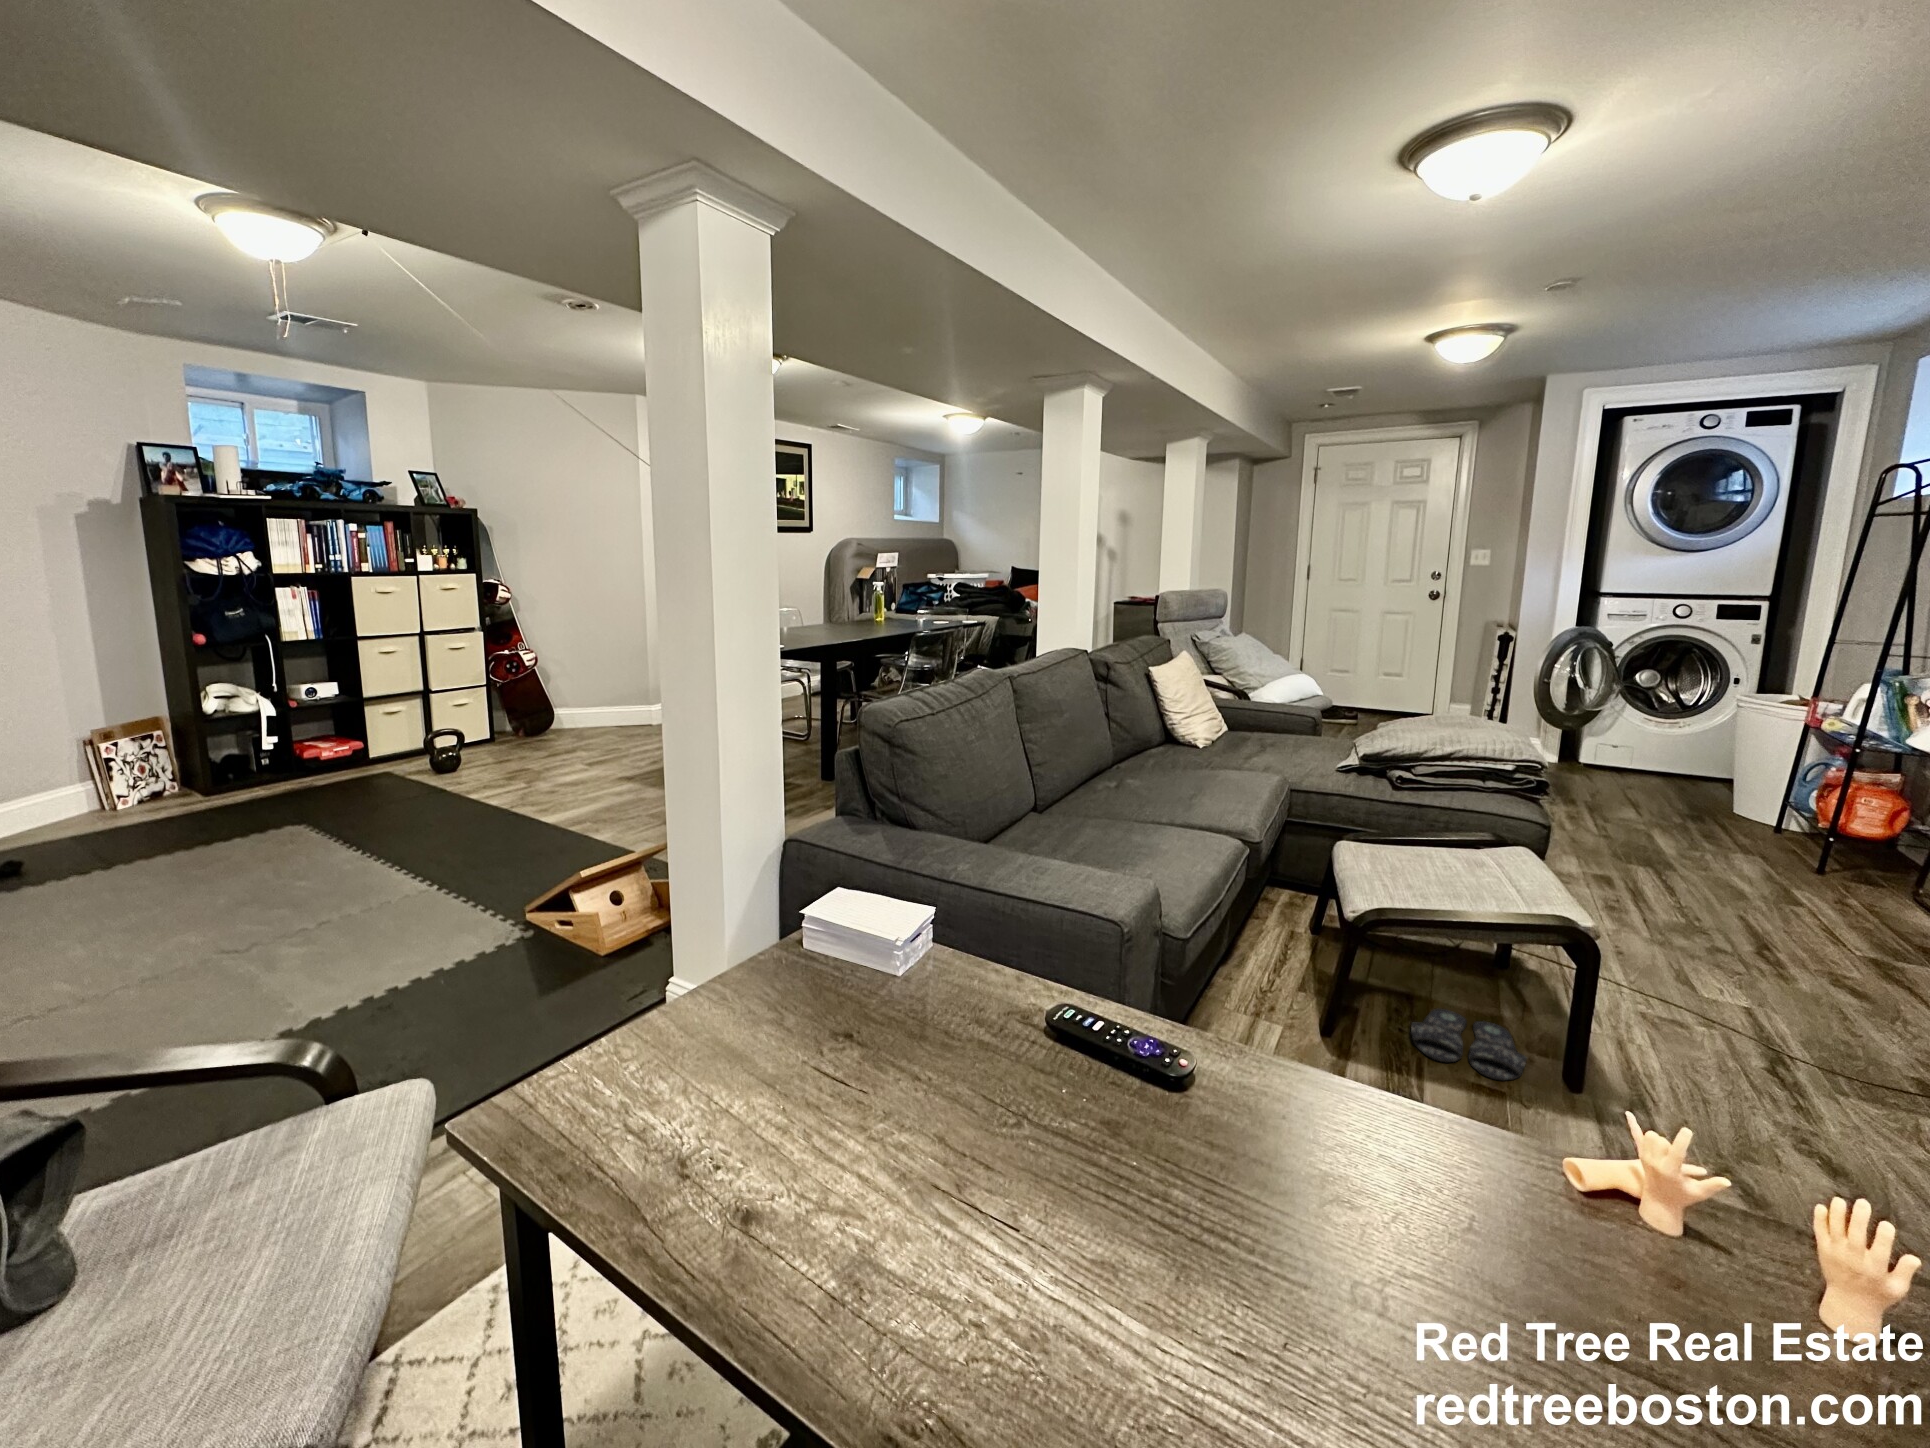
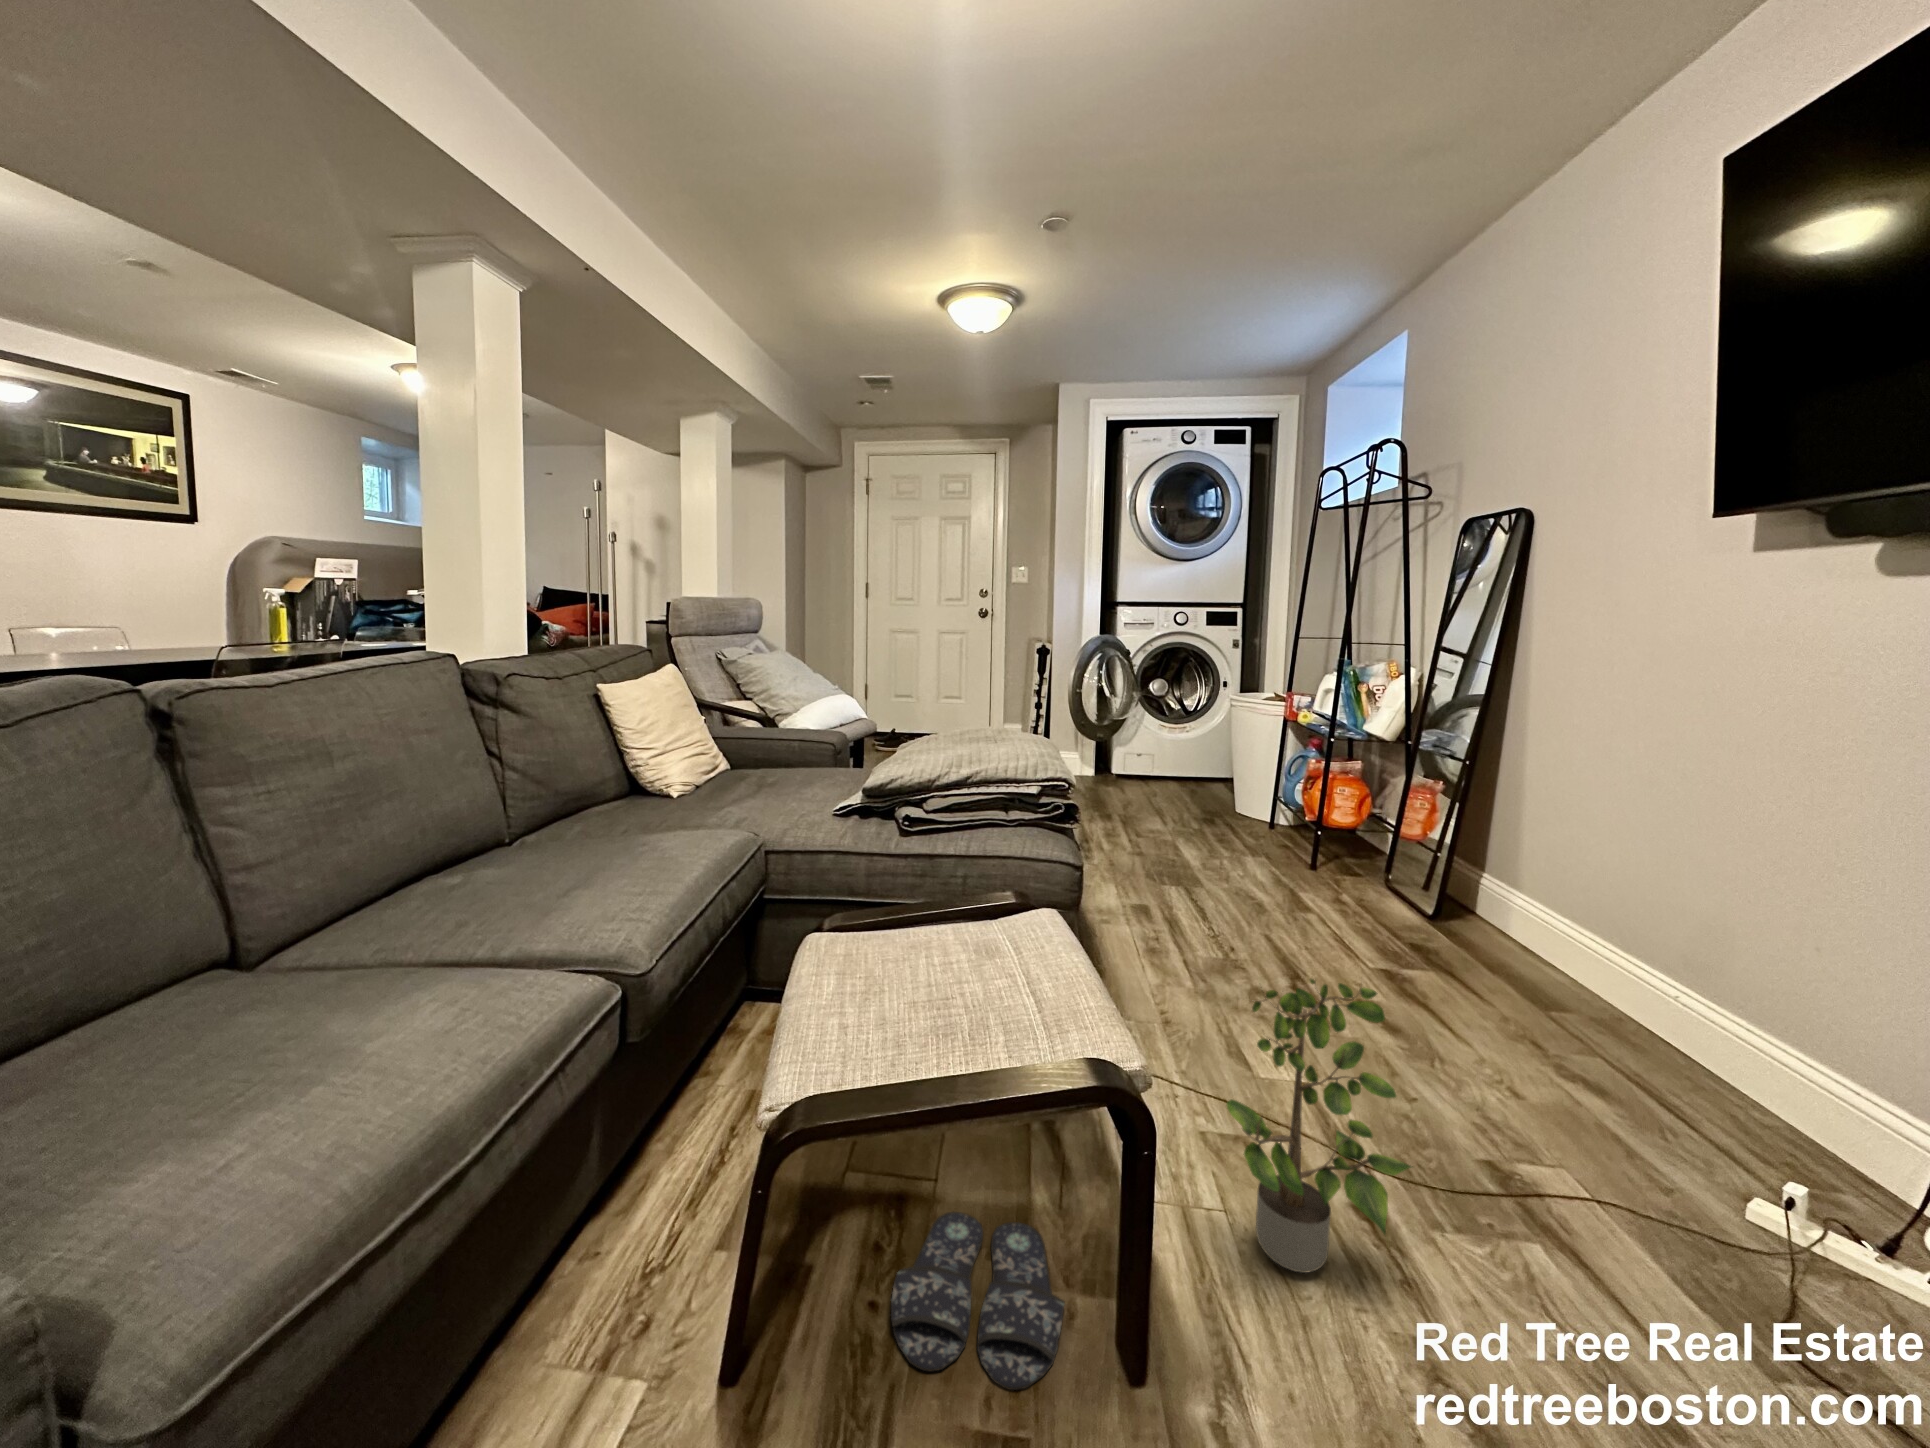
potted plant: none [1663,904,1823,1089] -> present [1227,979,1413,1273]

